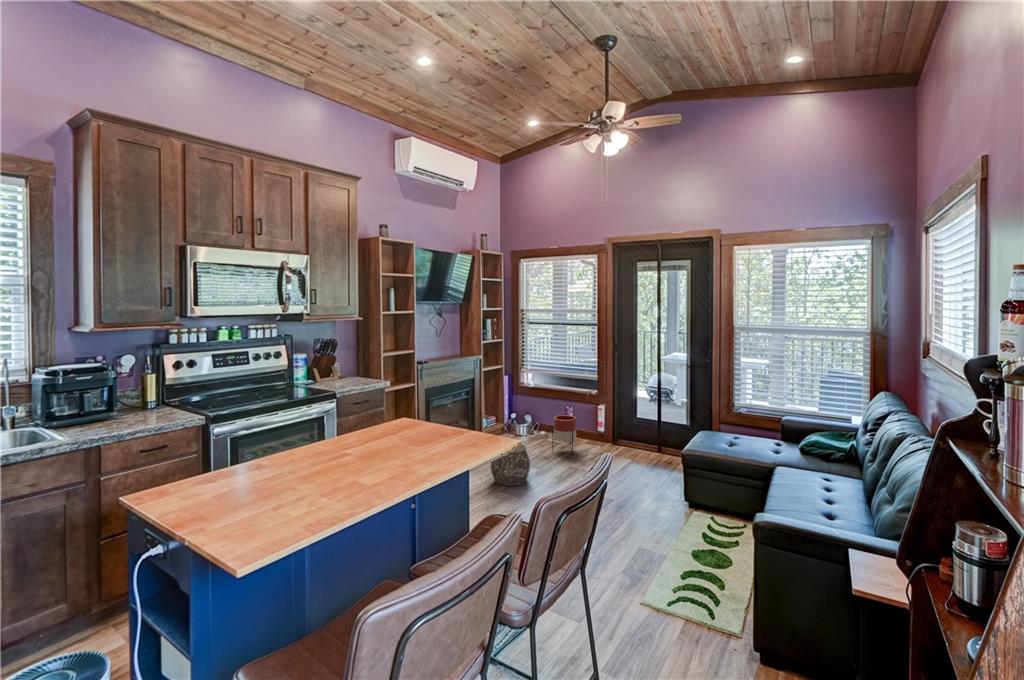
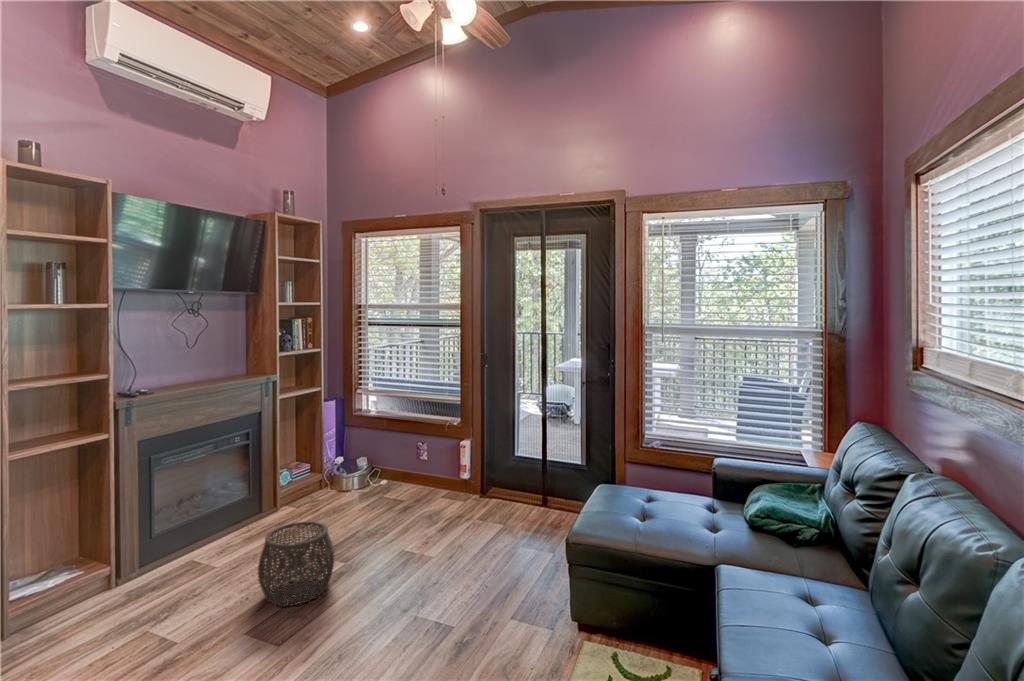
planter: present [552,415,576,454] -> none [390,459,426,519]

